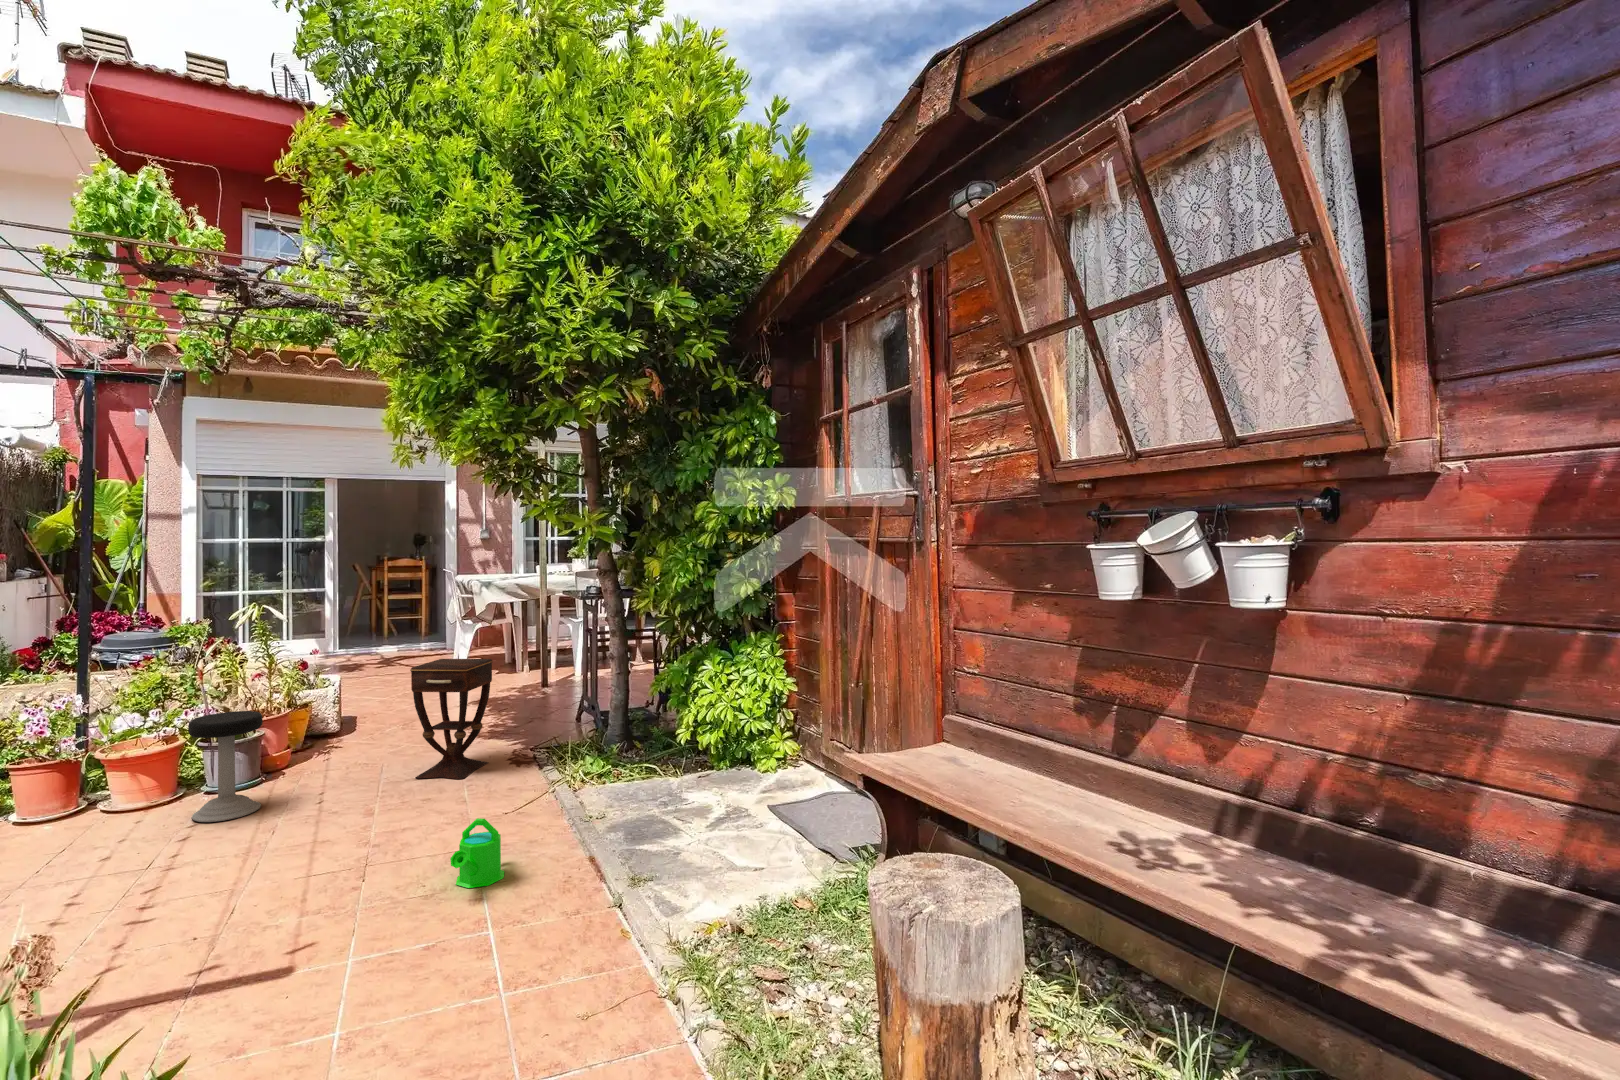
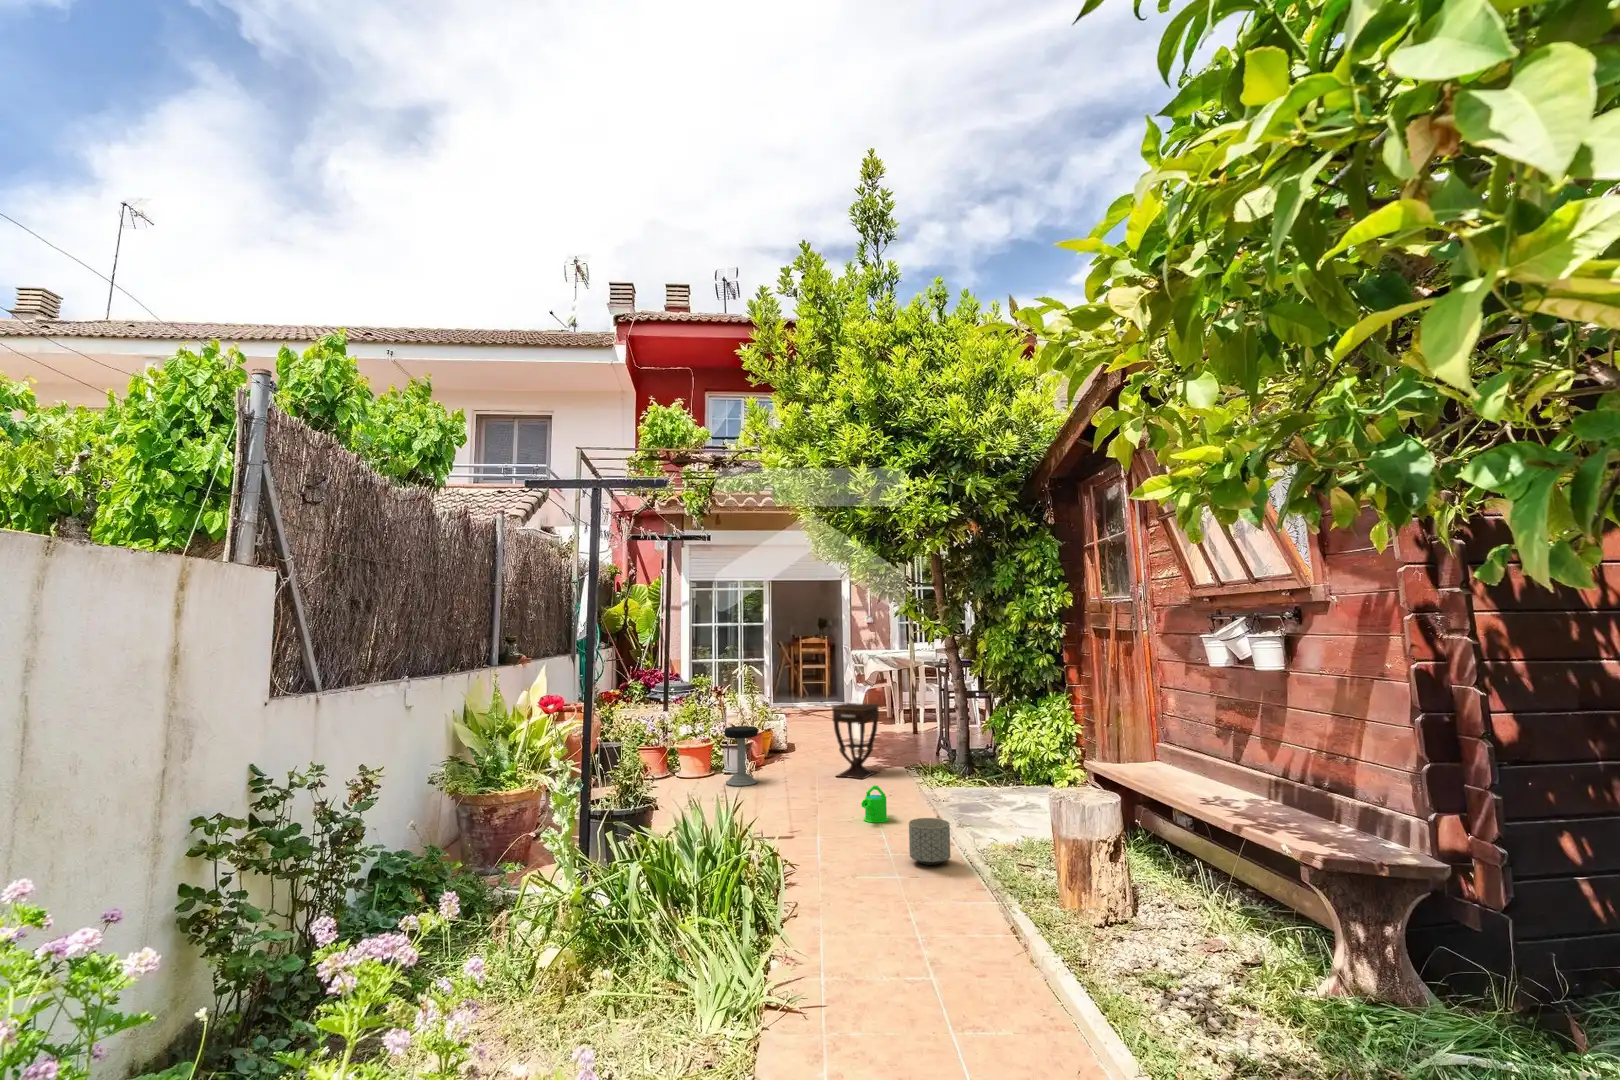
planter: none [548,903,632,1011] -> present [909,818,951,865]

